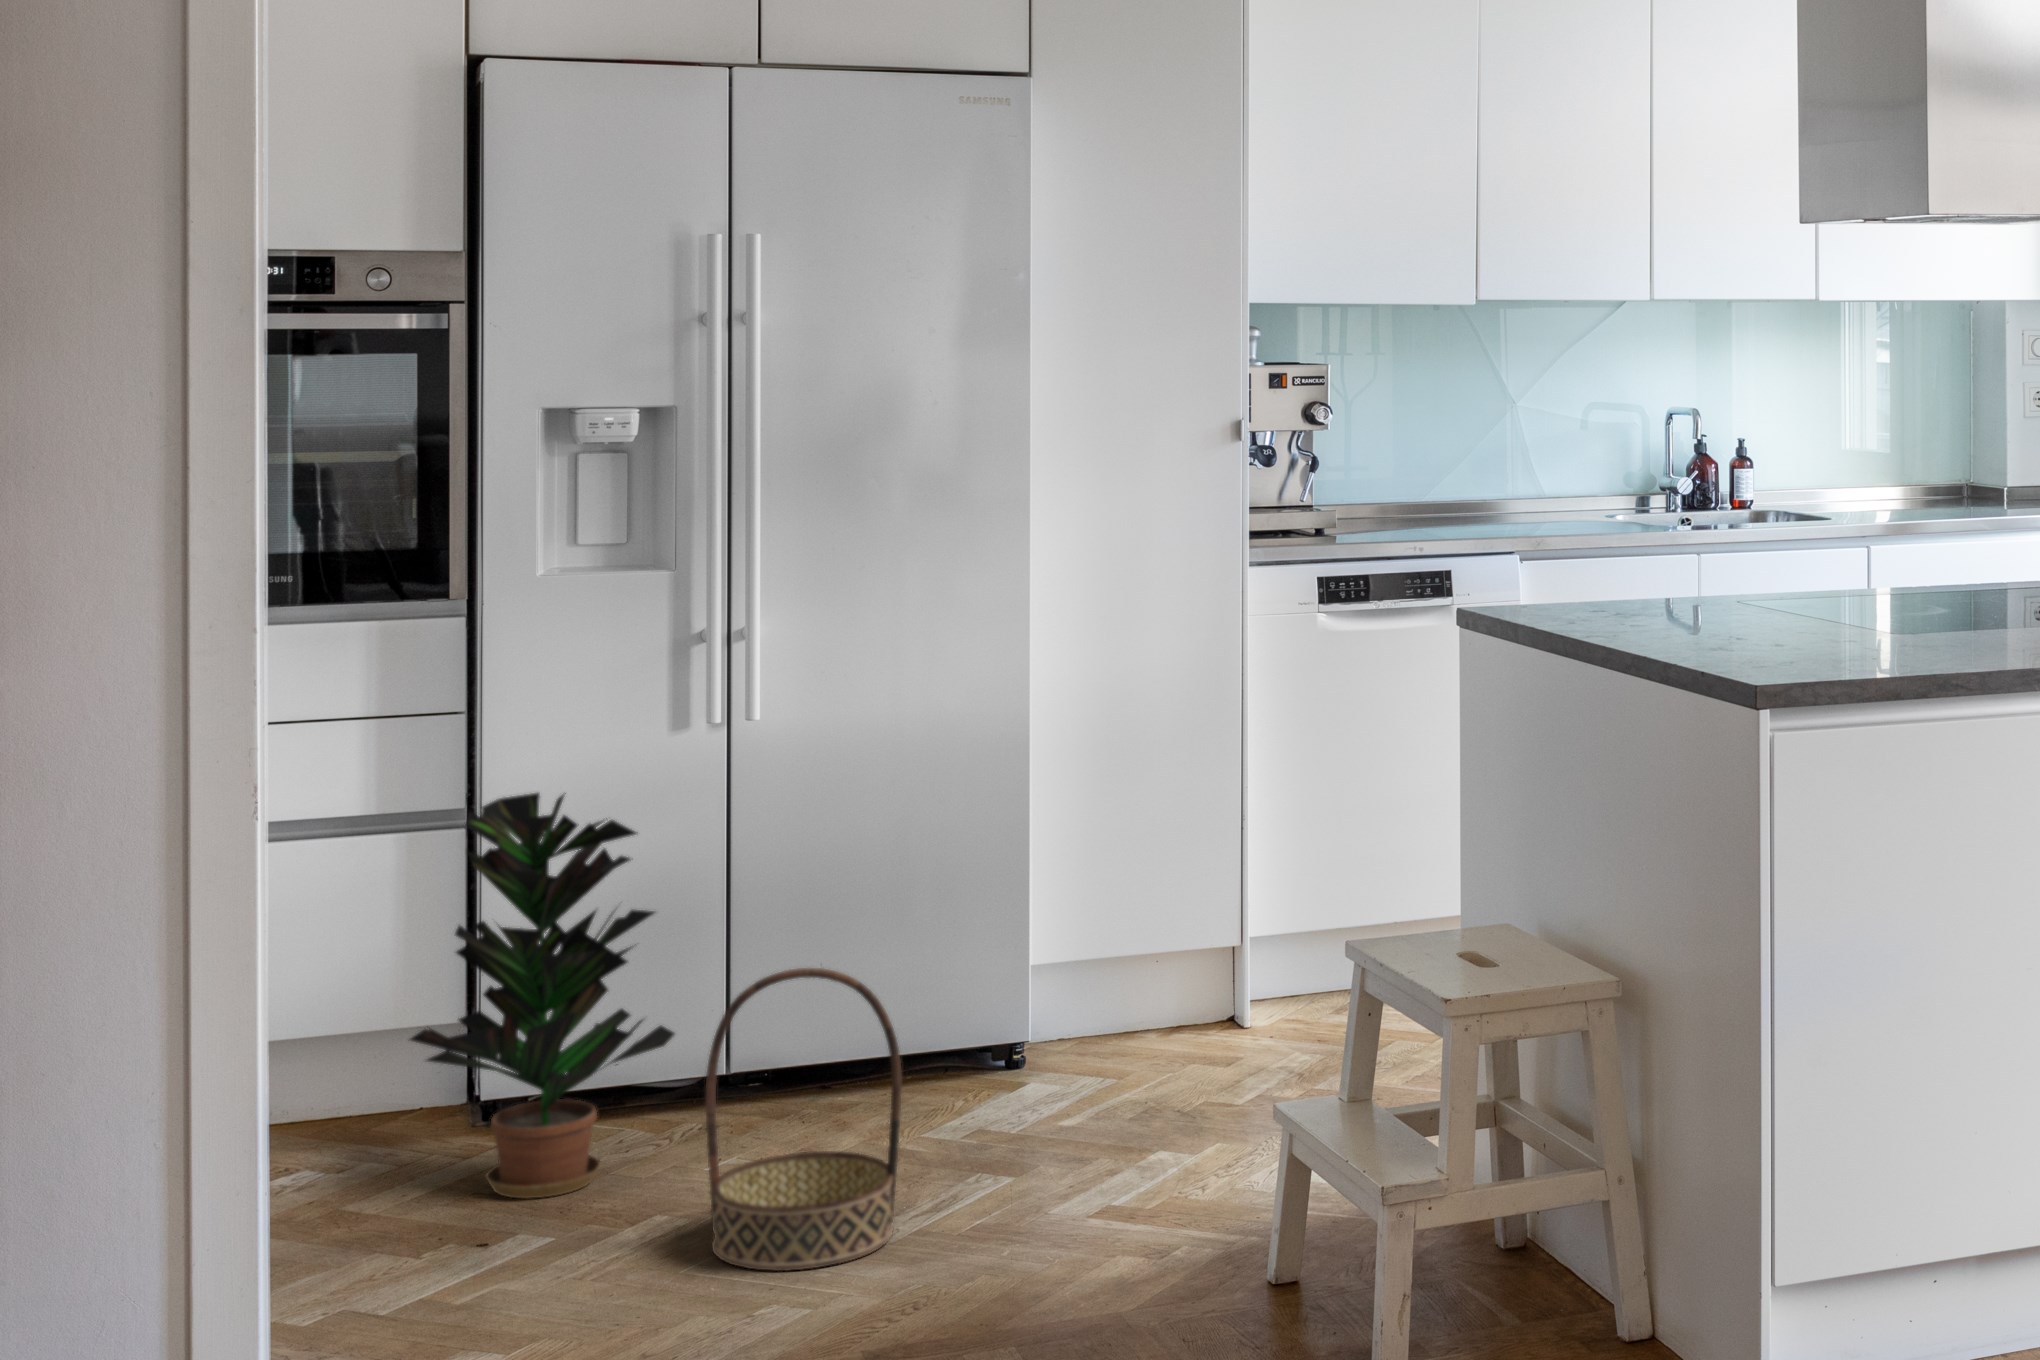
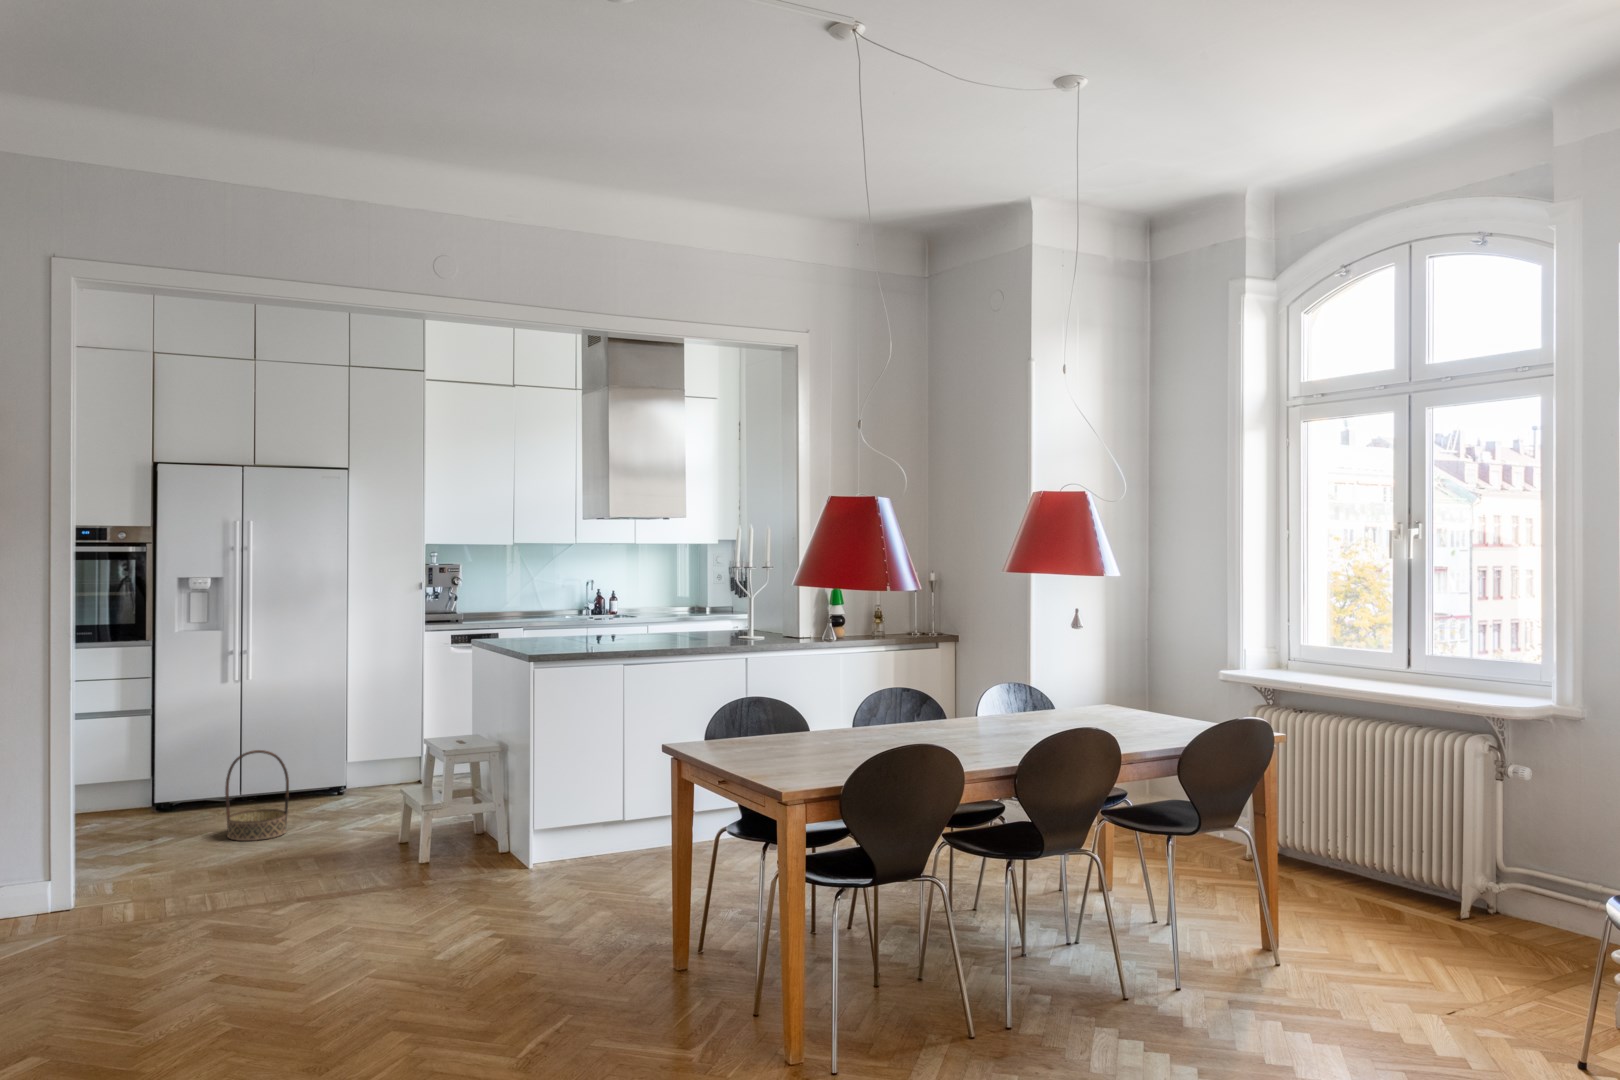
potted plant: present [410,793,674,1199] -> none [130,699,220,827]

